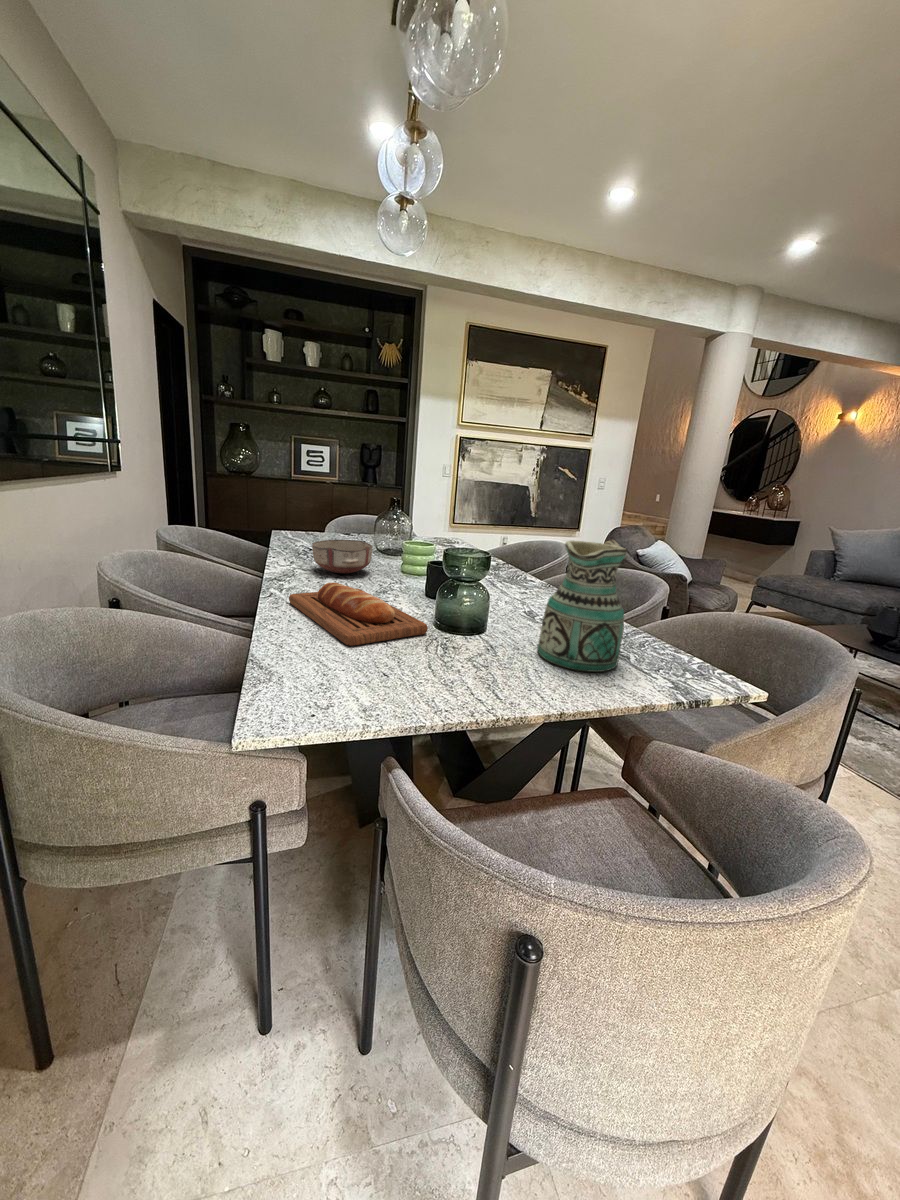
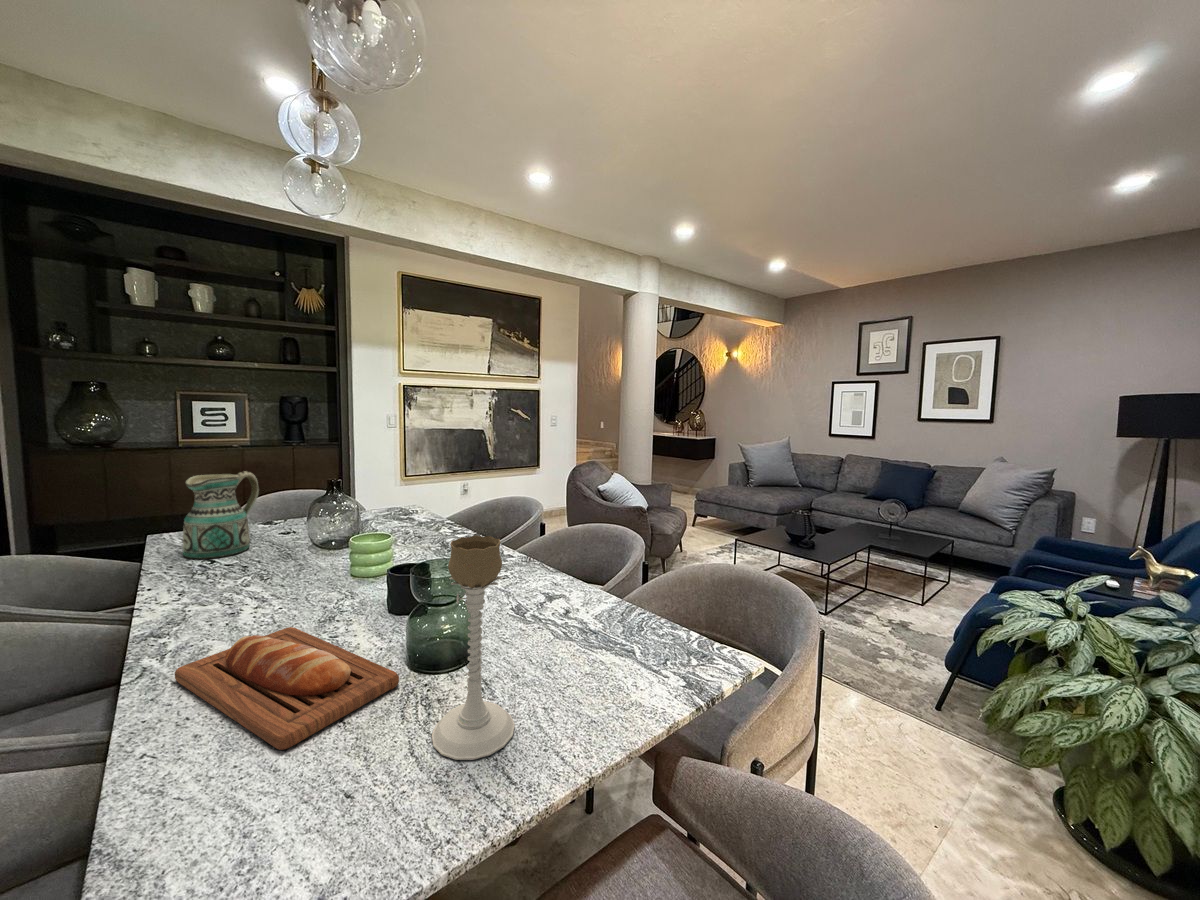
candle holder: none [445,510,514,681] -> present [432,535,515,760]
ceramic bowl: present [312,540,373,574] -> none [214,547,308,598]
ceramic pitcher: present [537,540,627,672] -> present [183,471,259,559]

